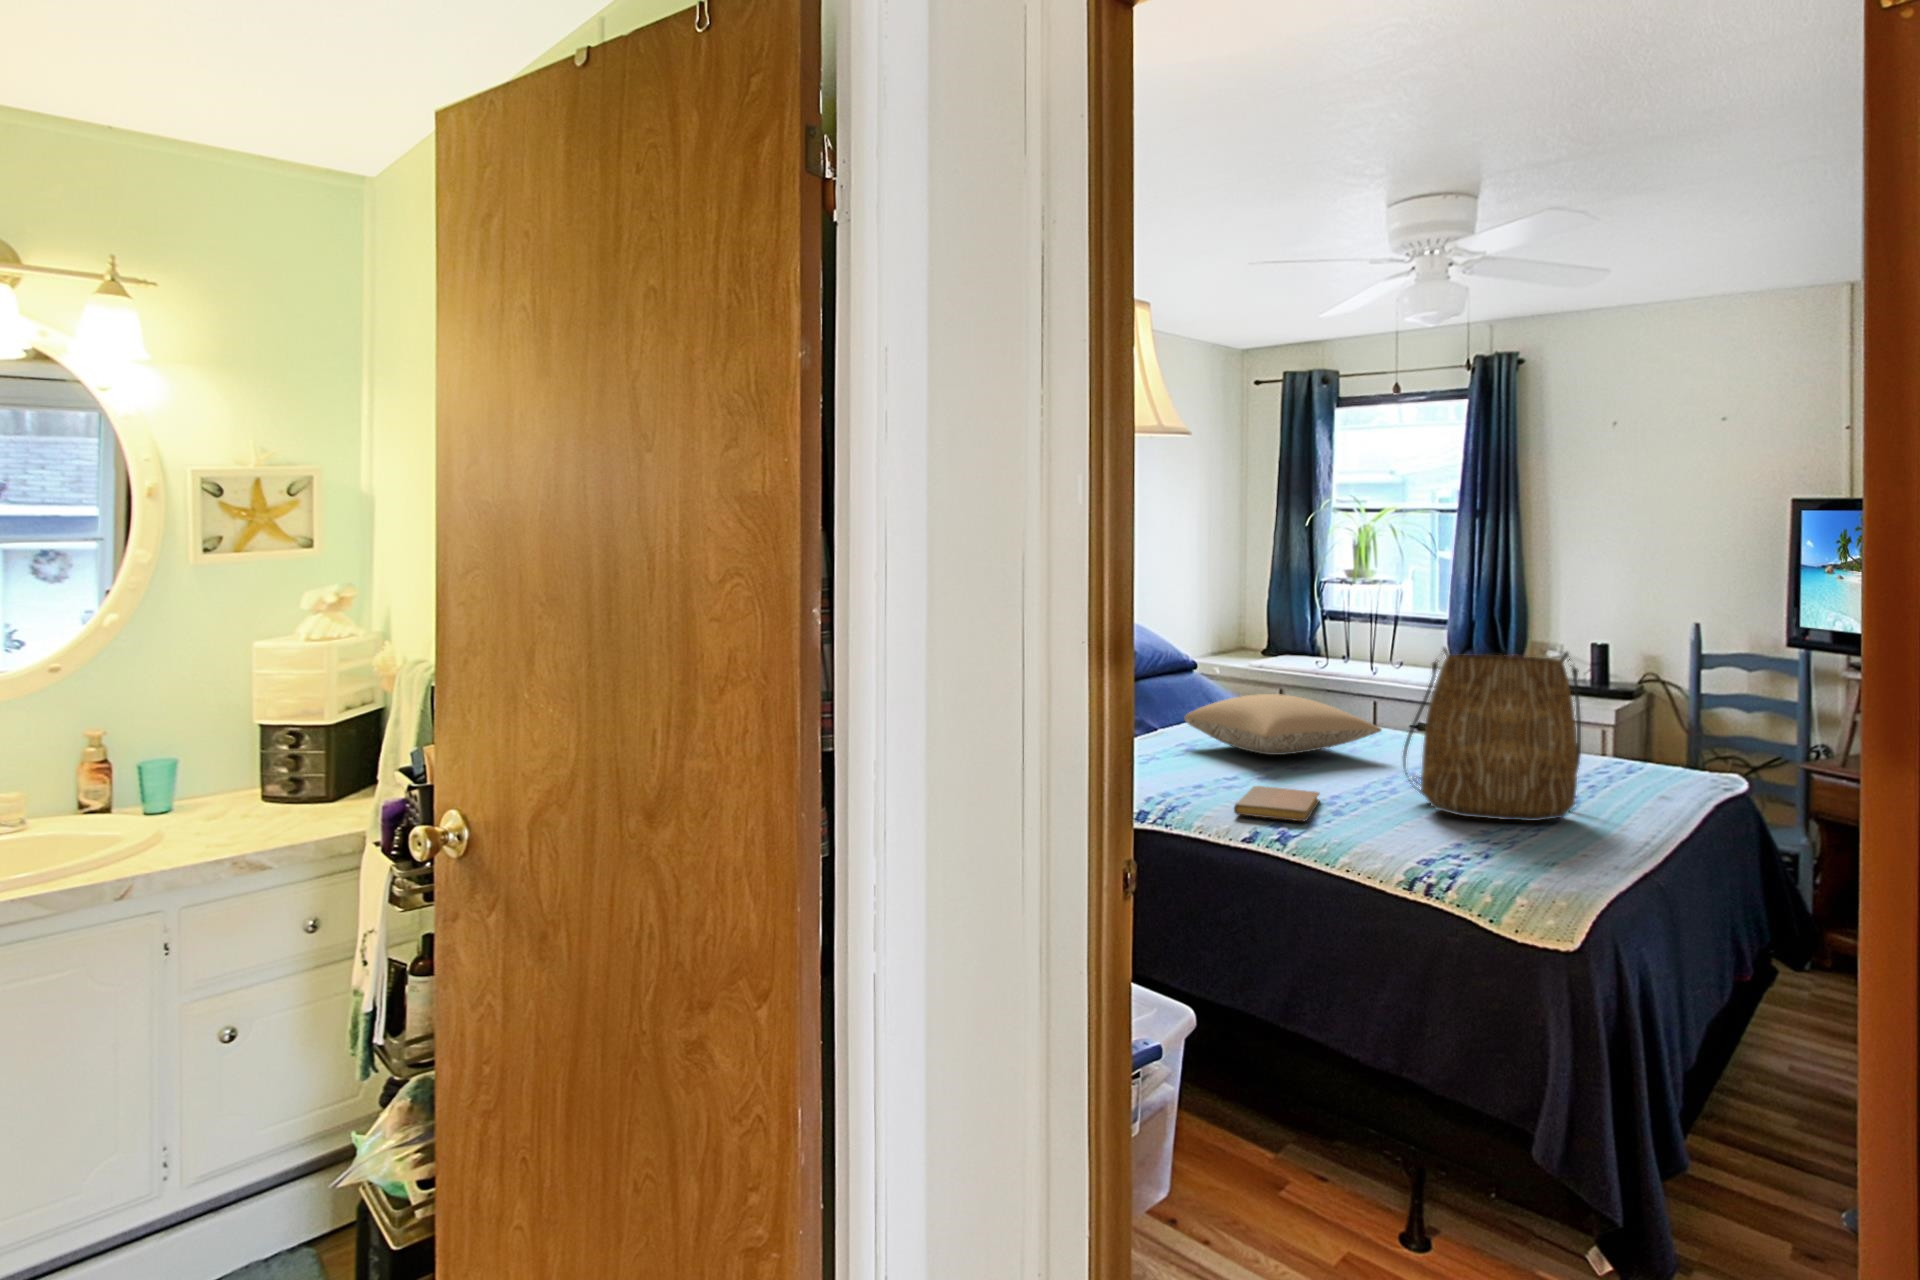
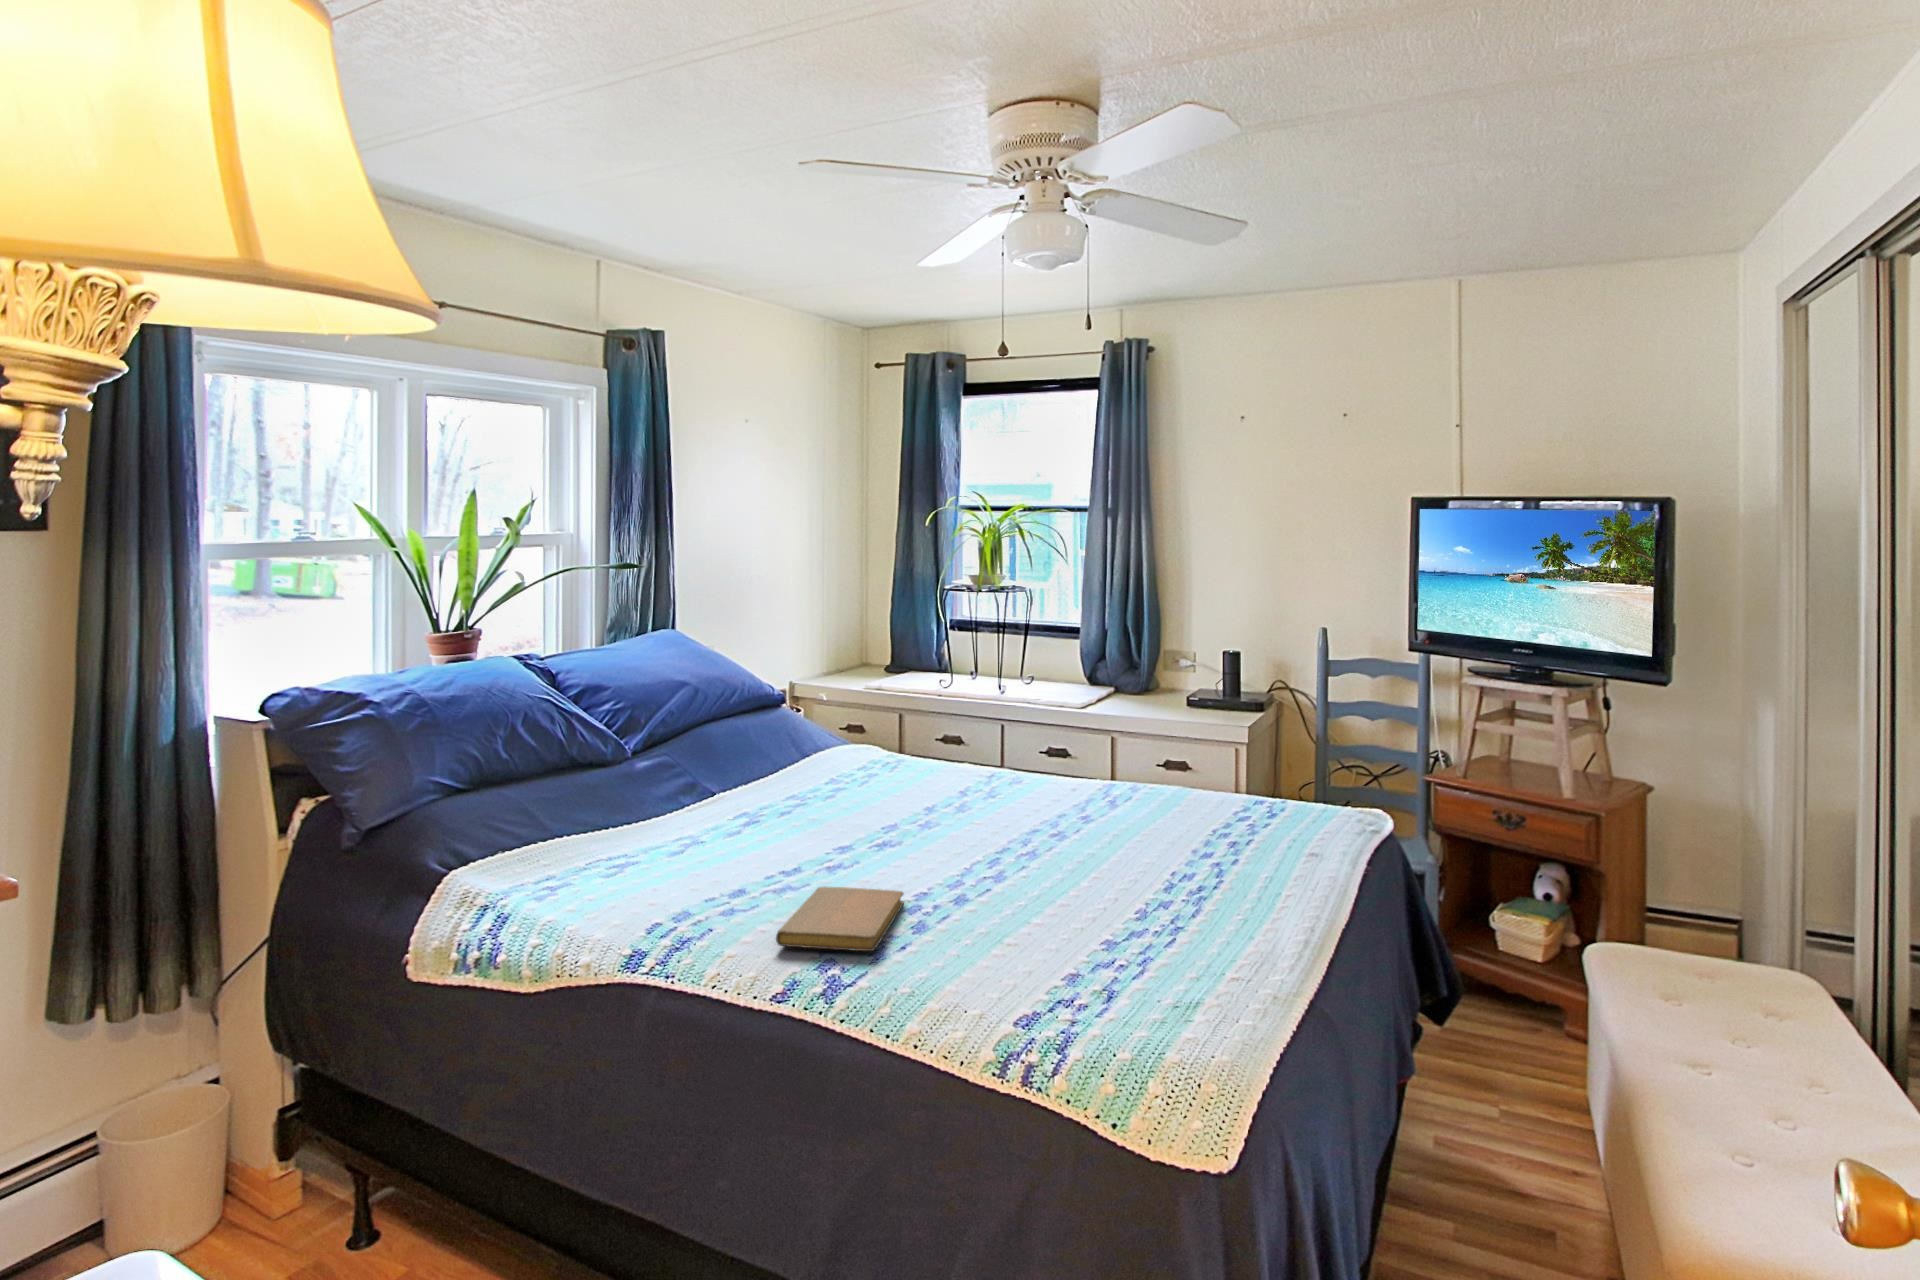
tote bag: present [1403,648,1581,821] -> none [1008,692,1221,920]
pillow: present [1184,694,1381,755] -> none [754,742,994,824]

